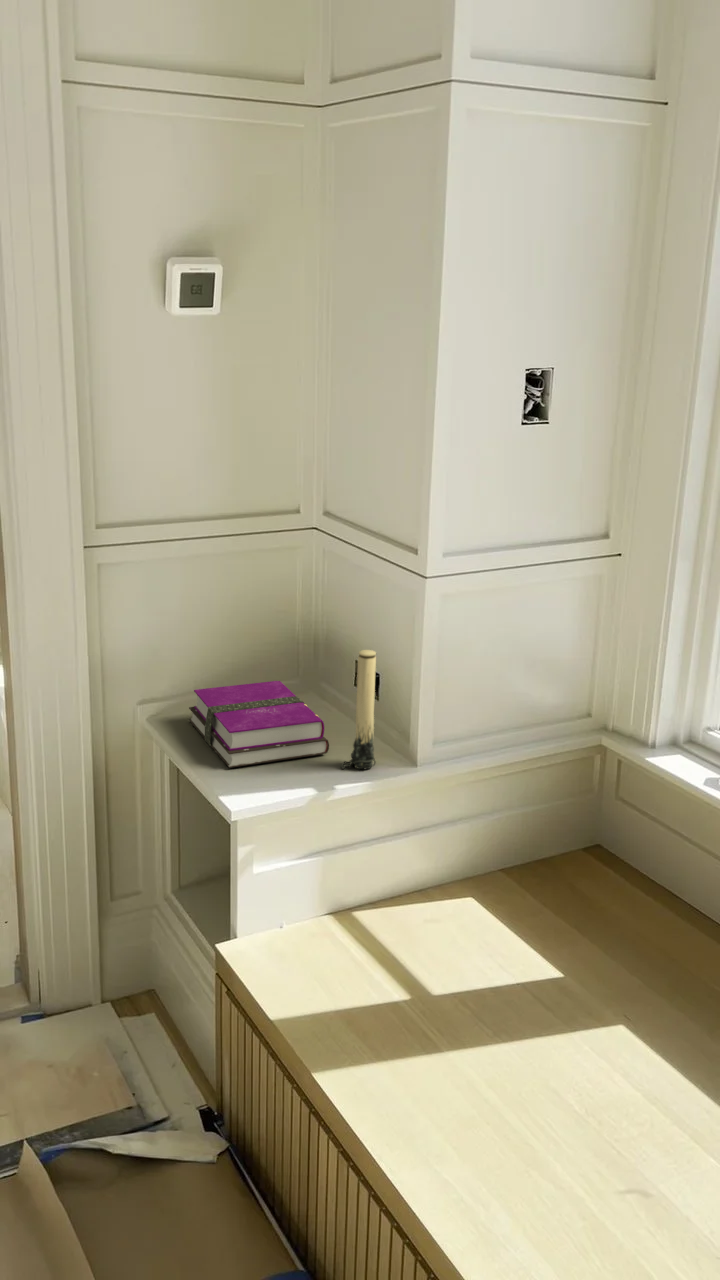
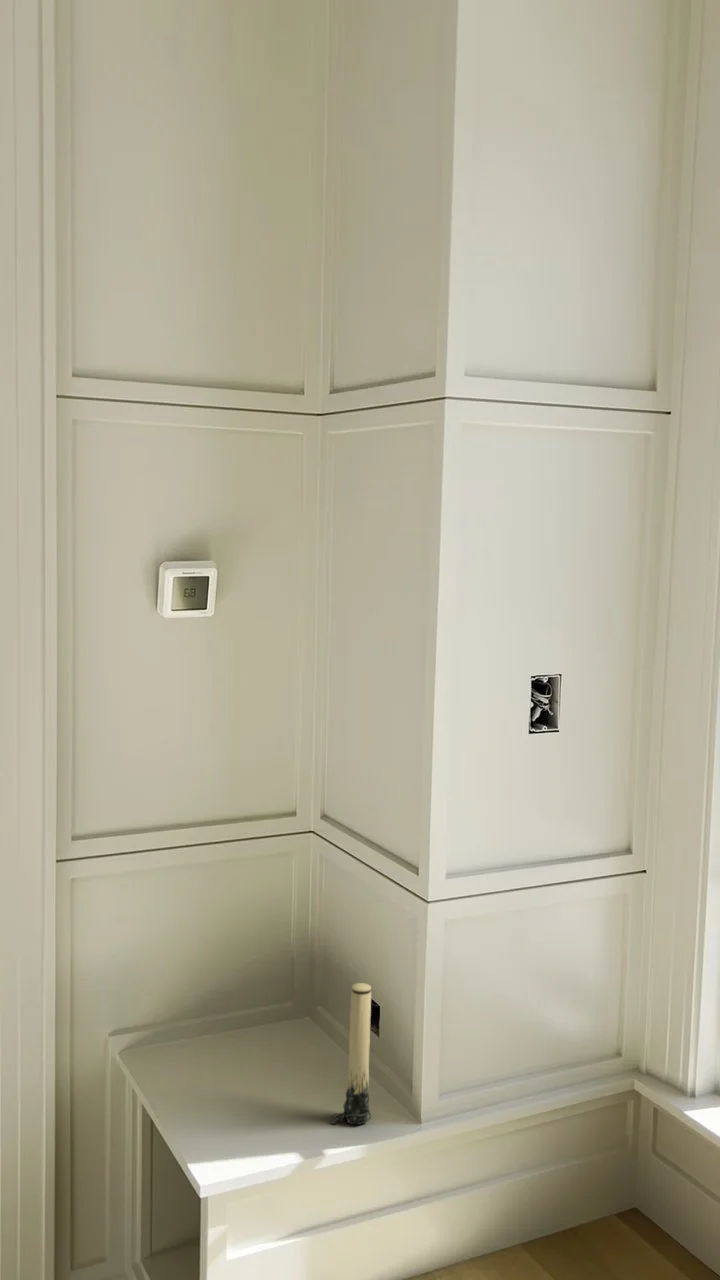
hardback book: present [189,681,329,768] -> none [166,1009,319,1121]

